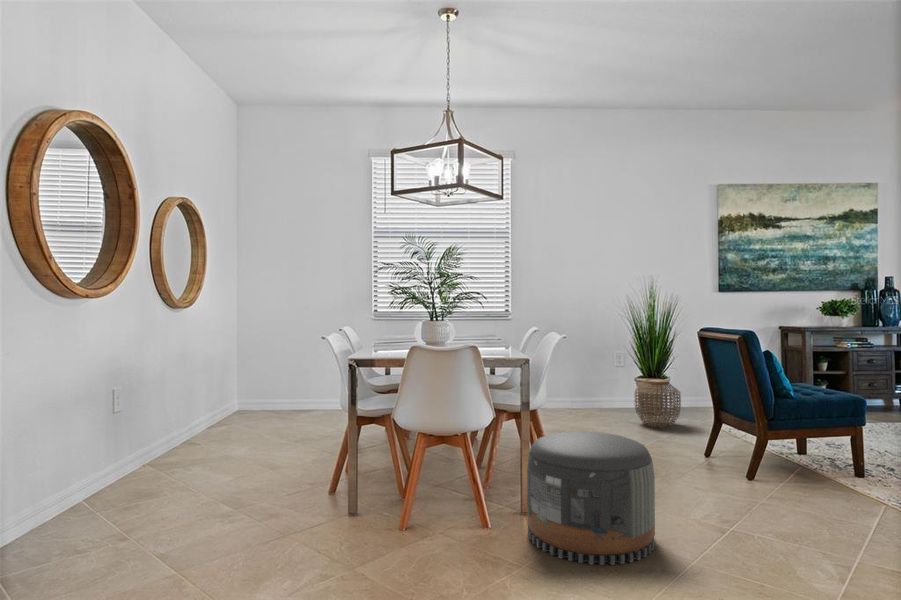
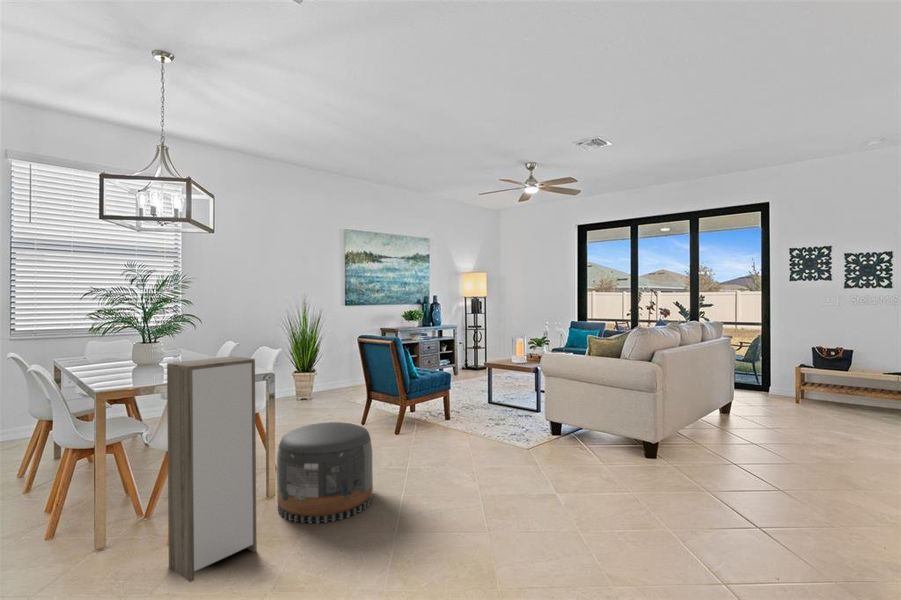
storage cabinet: none [396,330,477,569] -> present [167,356,257,582]
woven basket: present [635,379,681,428] -> none [298,374,332,411]

